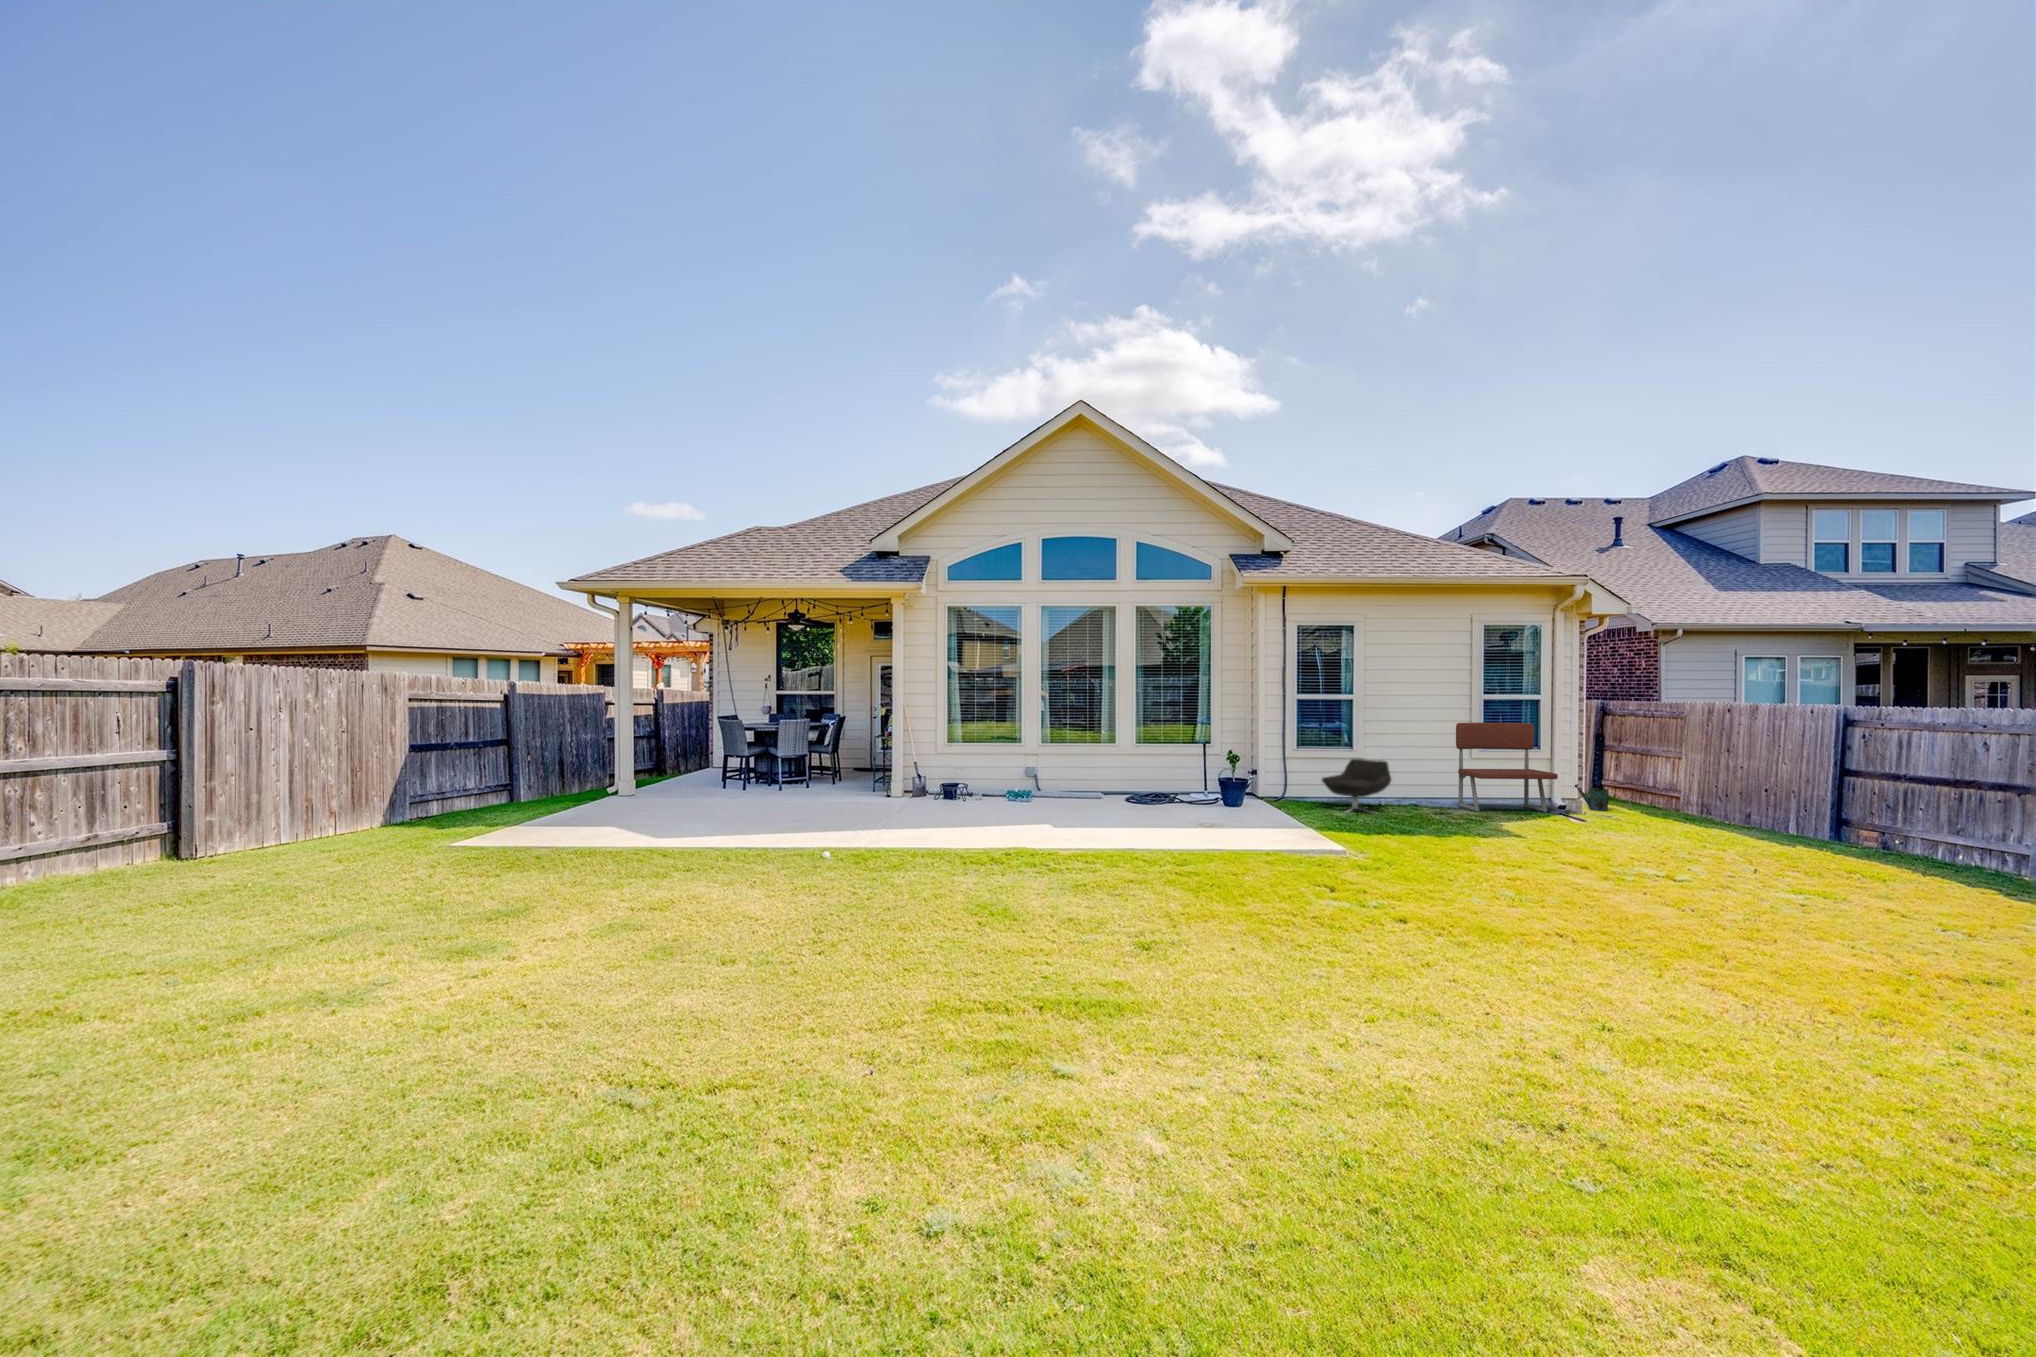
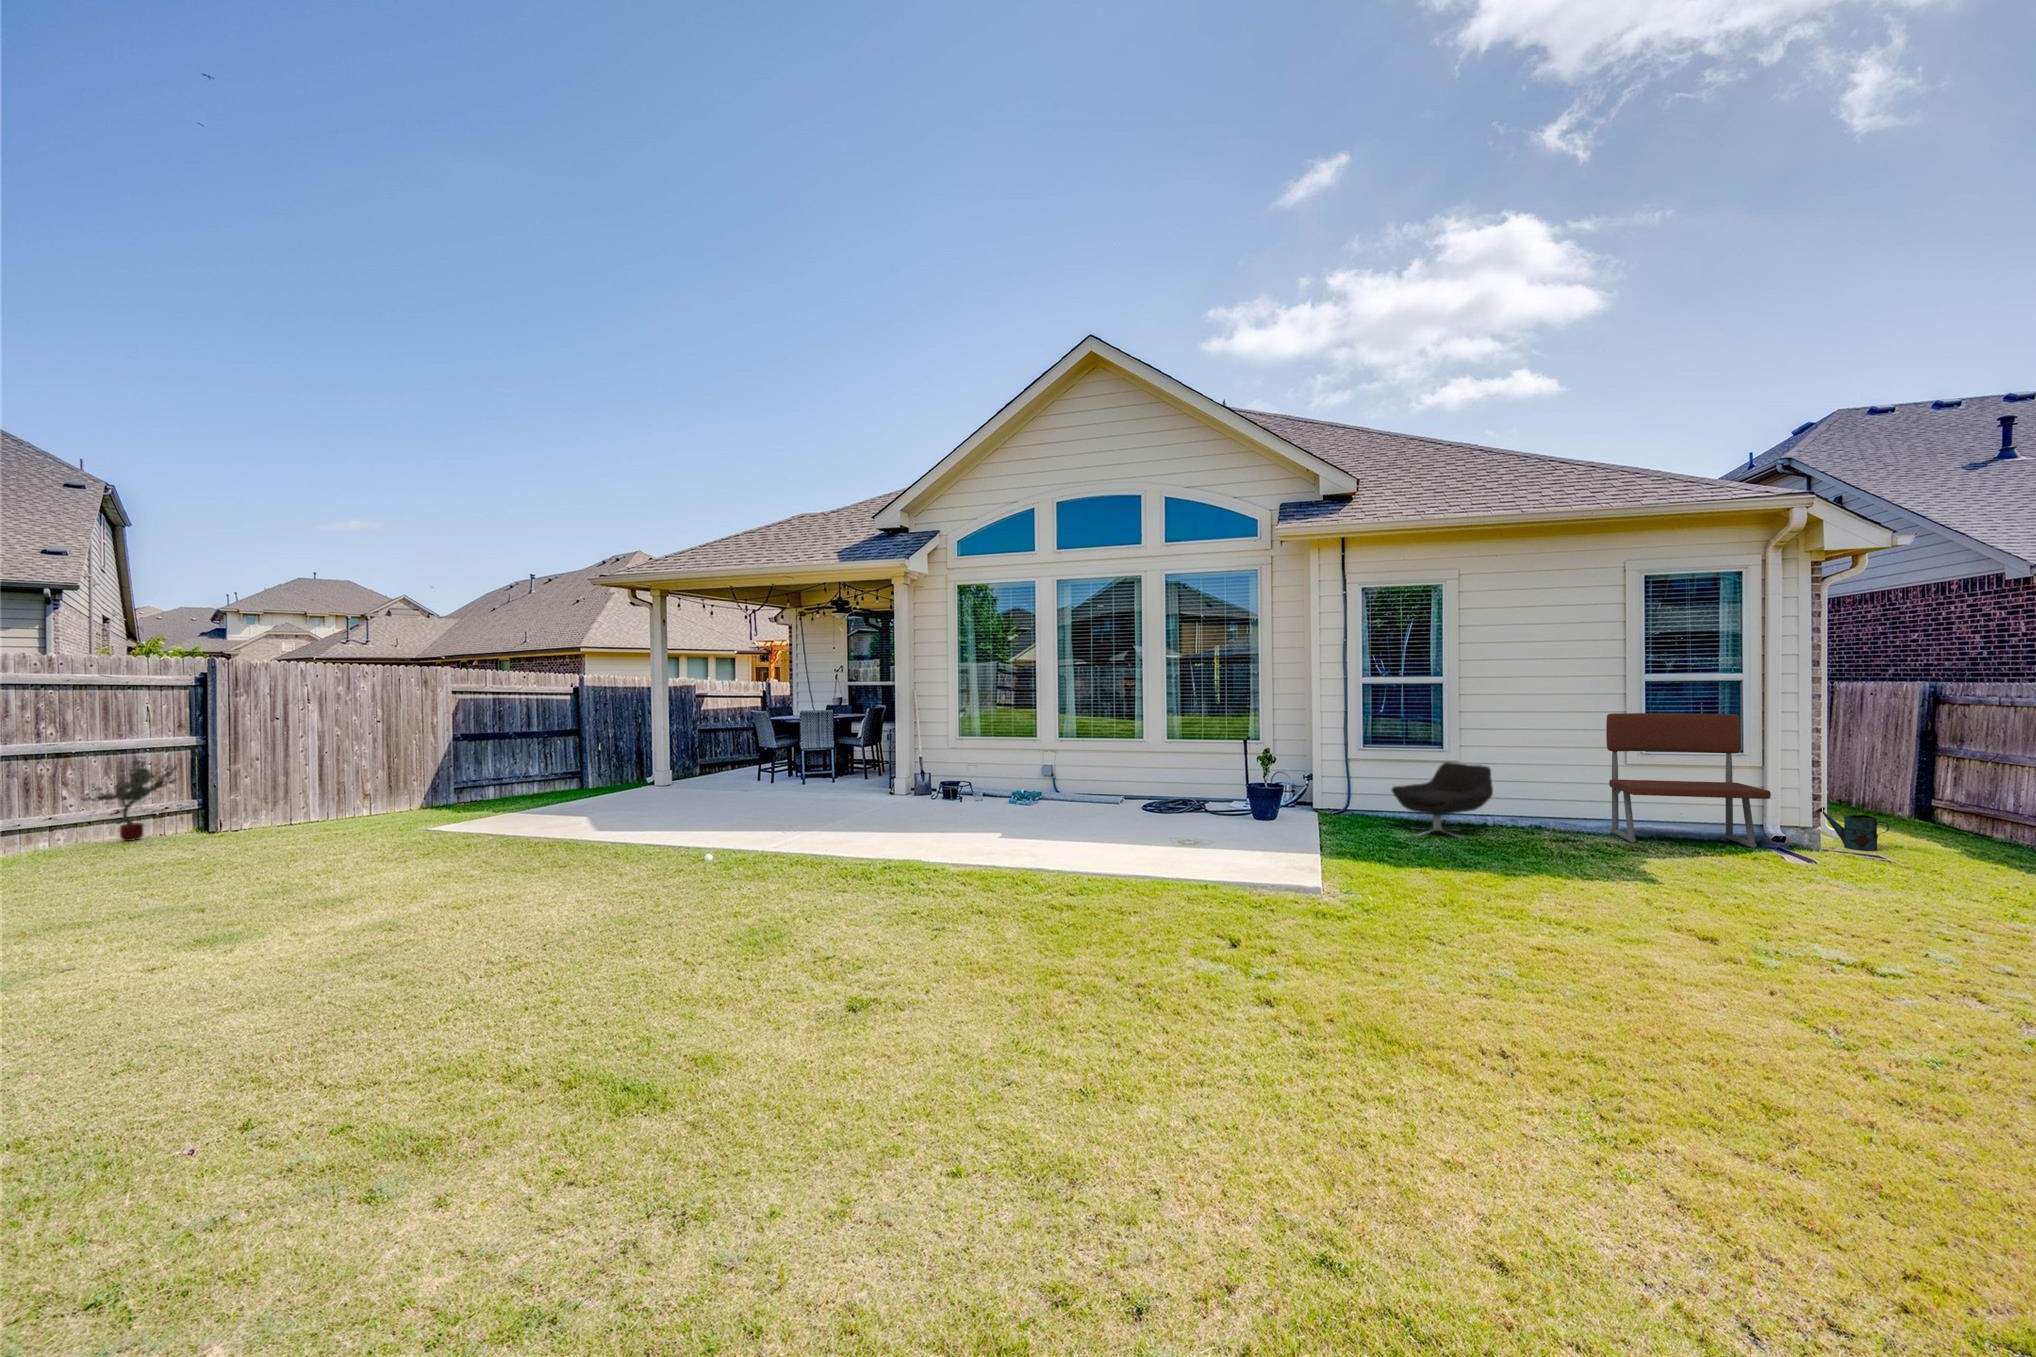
potted tree: none [69,773,168,870] -> present [83,757,177,841]

